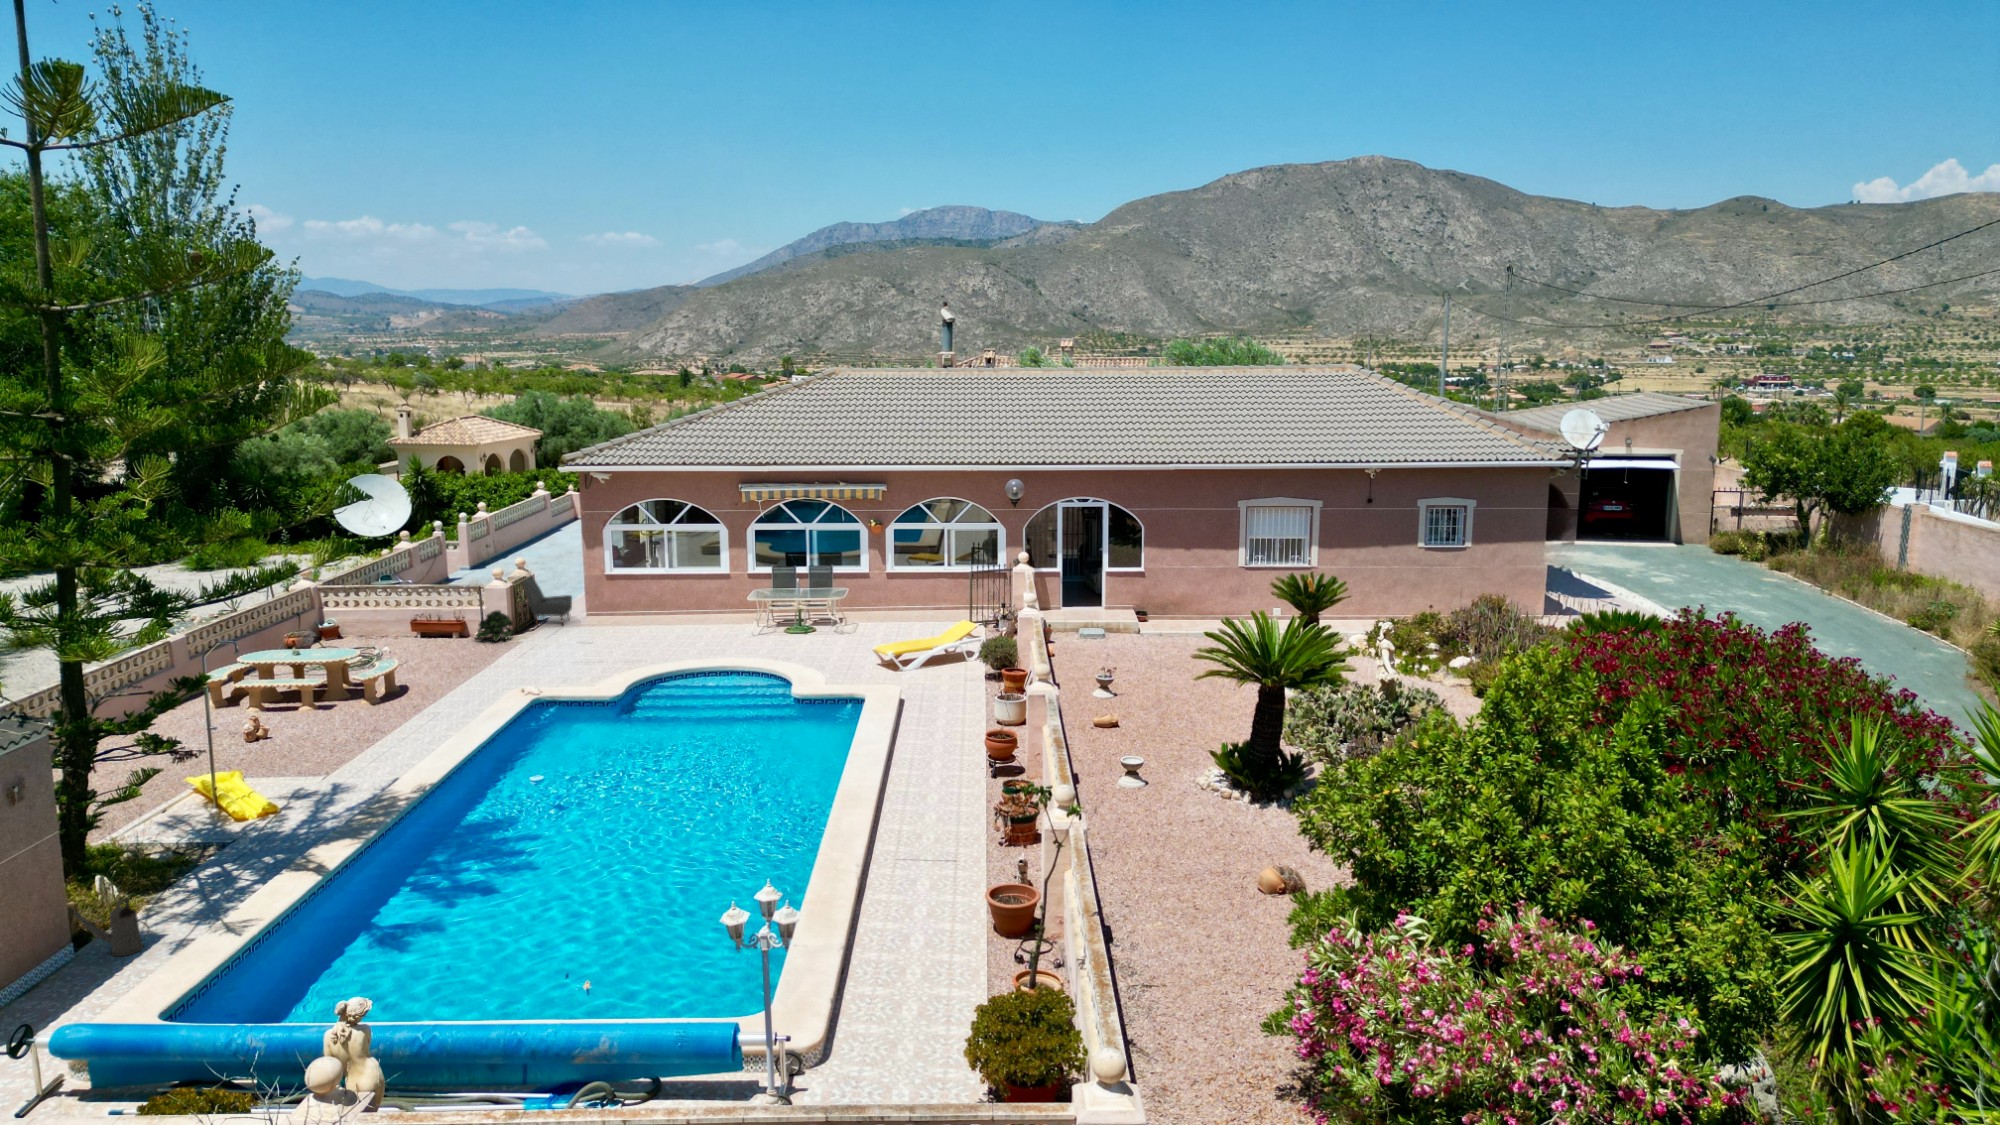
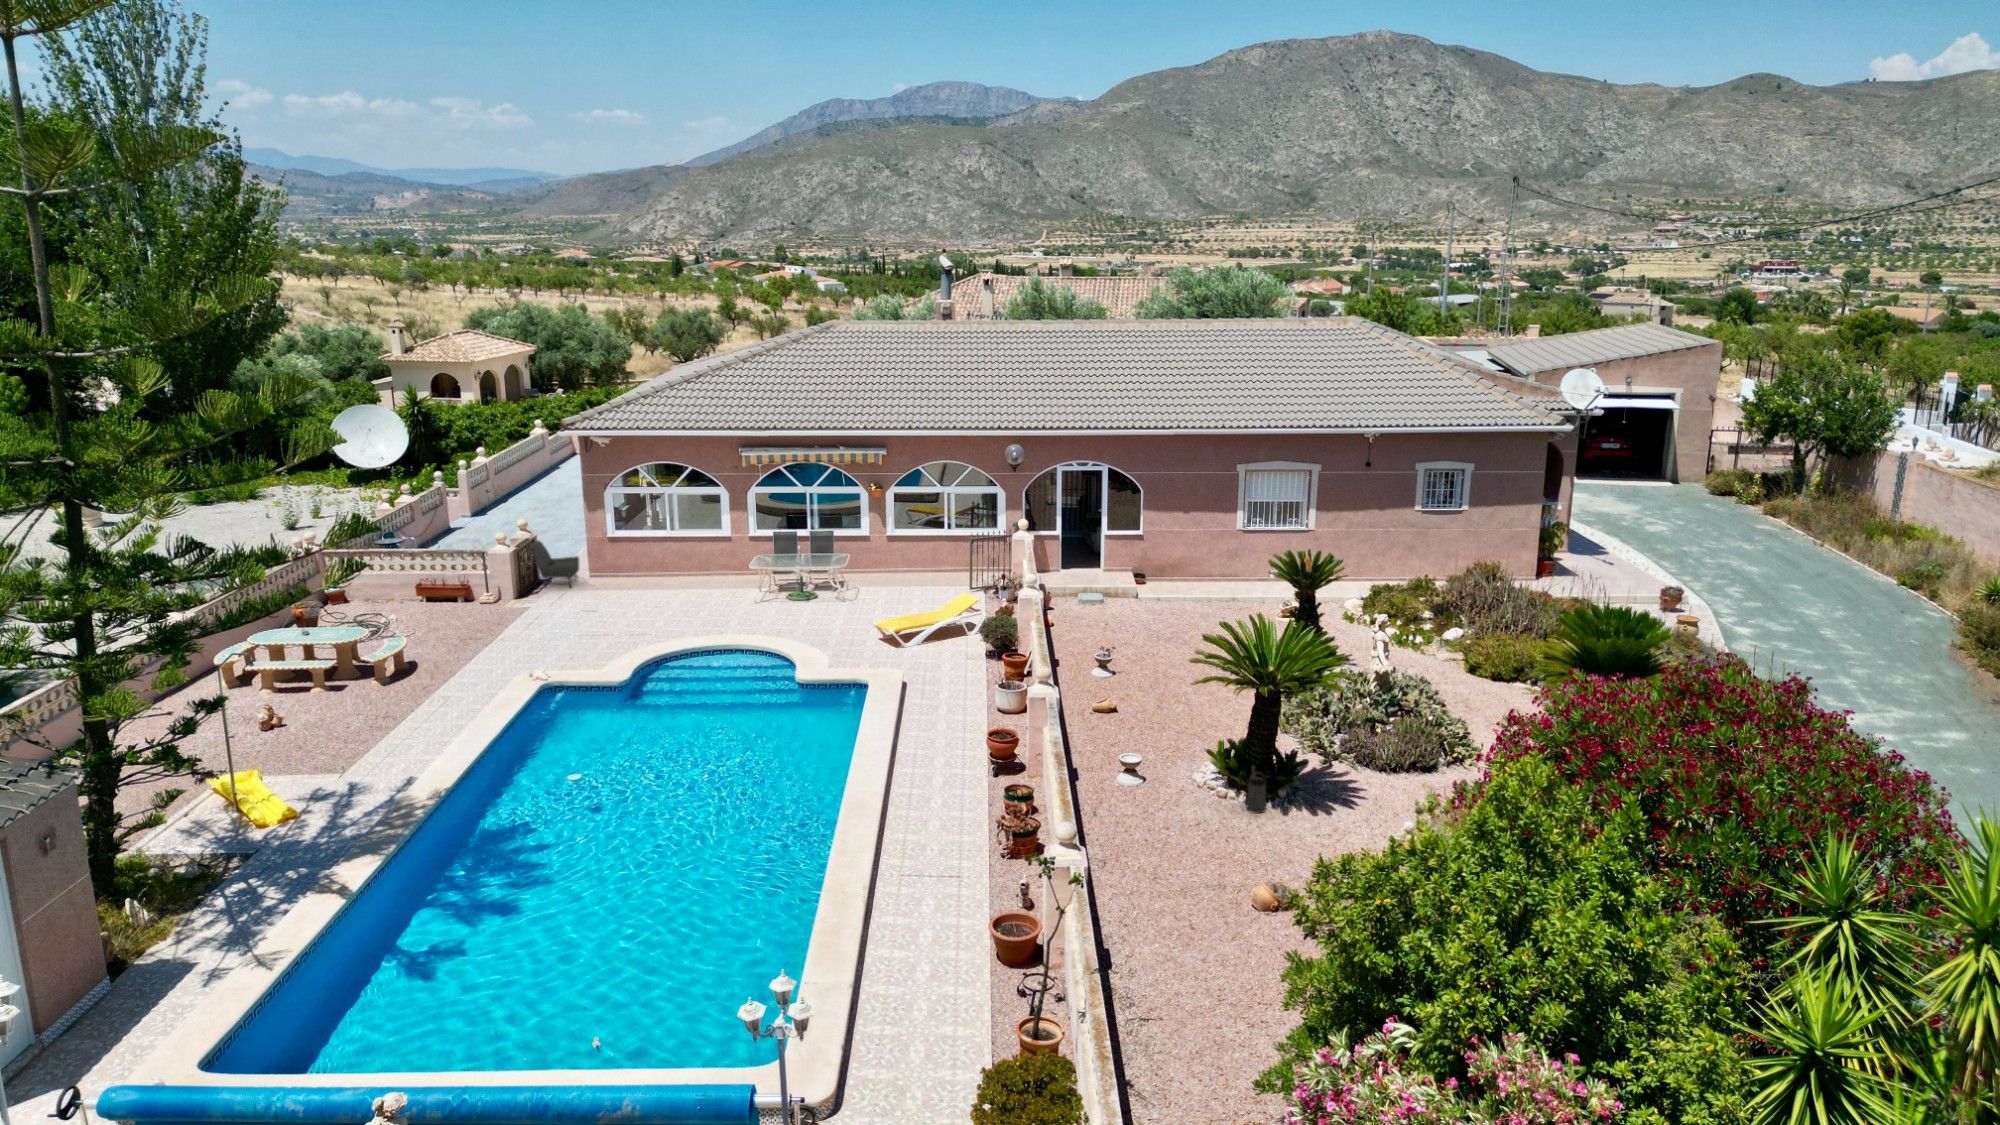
potted plant: present [476,610,515,642] -> none [486,576,525,609]
watering can: present [73,899,150,956] -> present [1246,766,1266,813]

